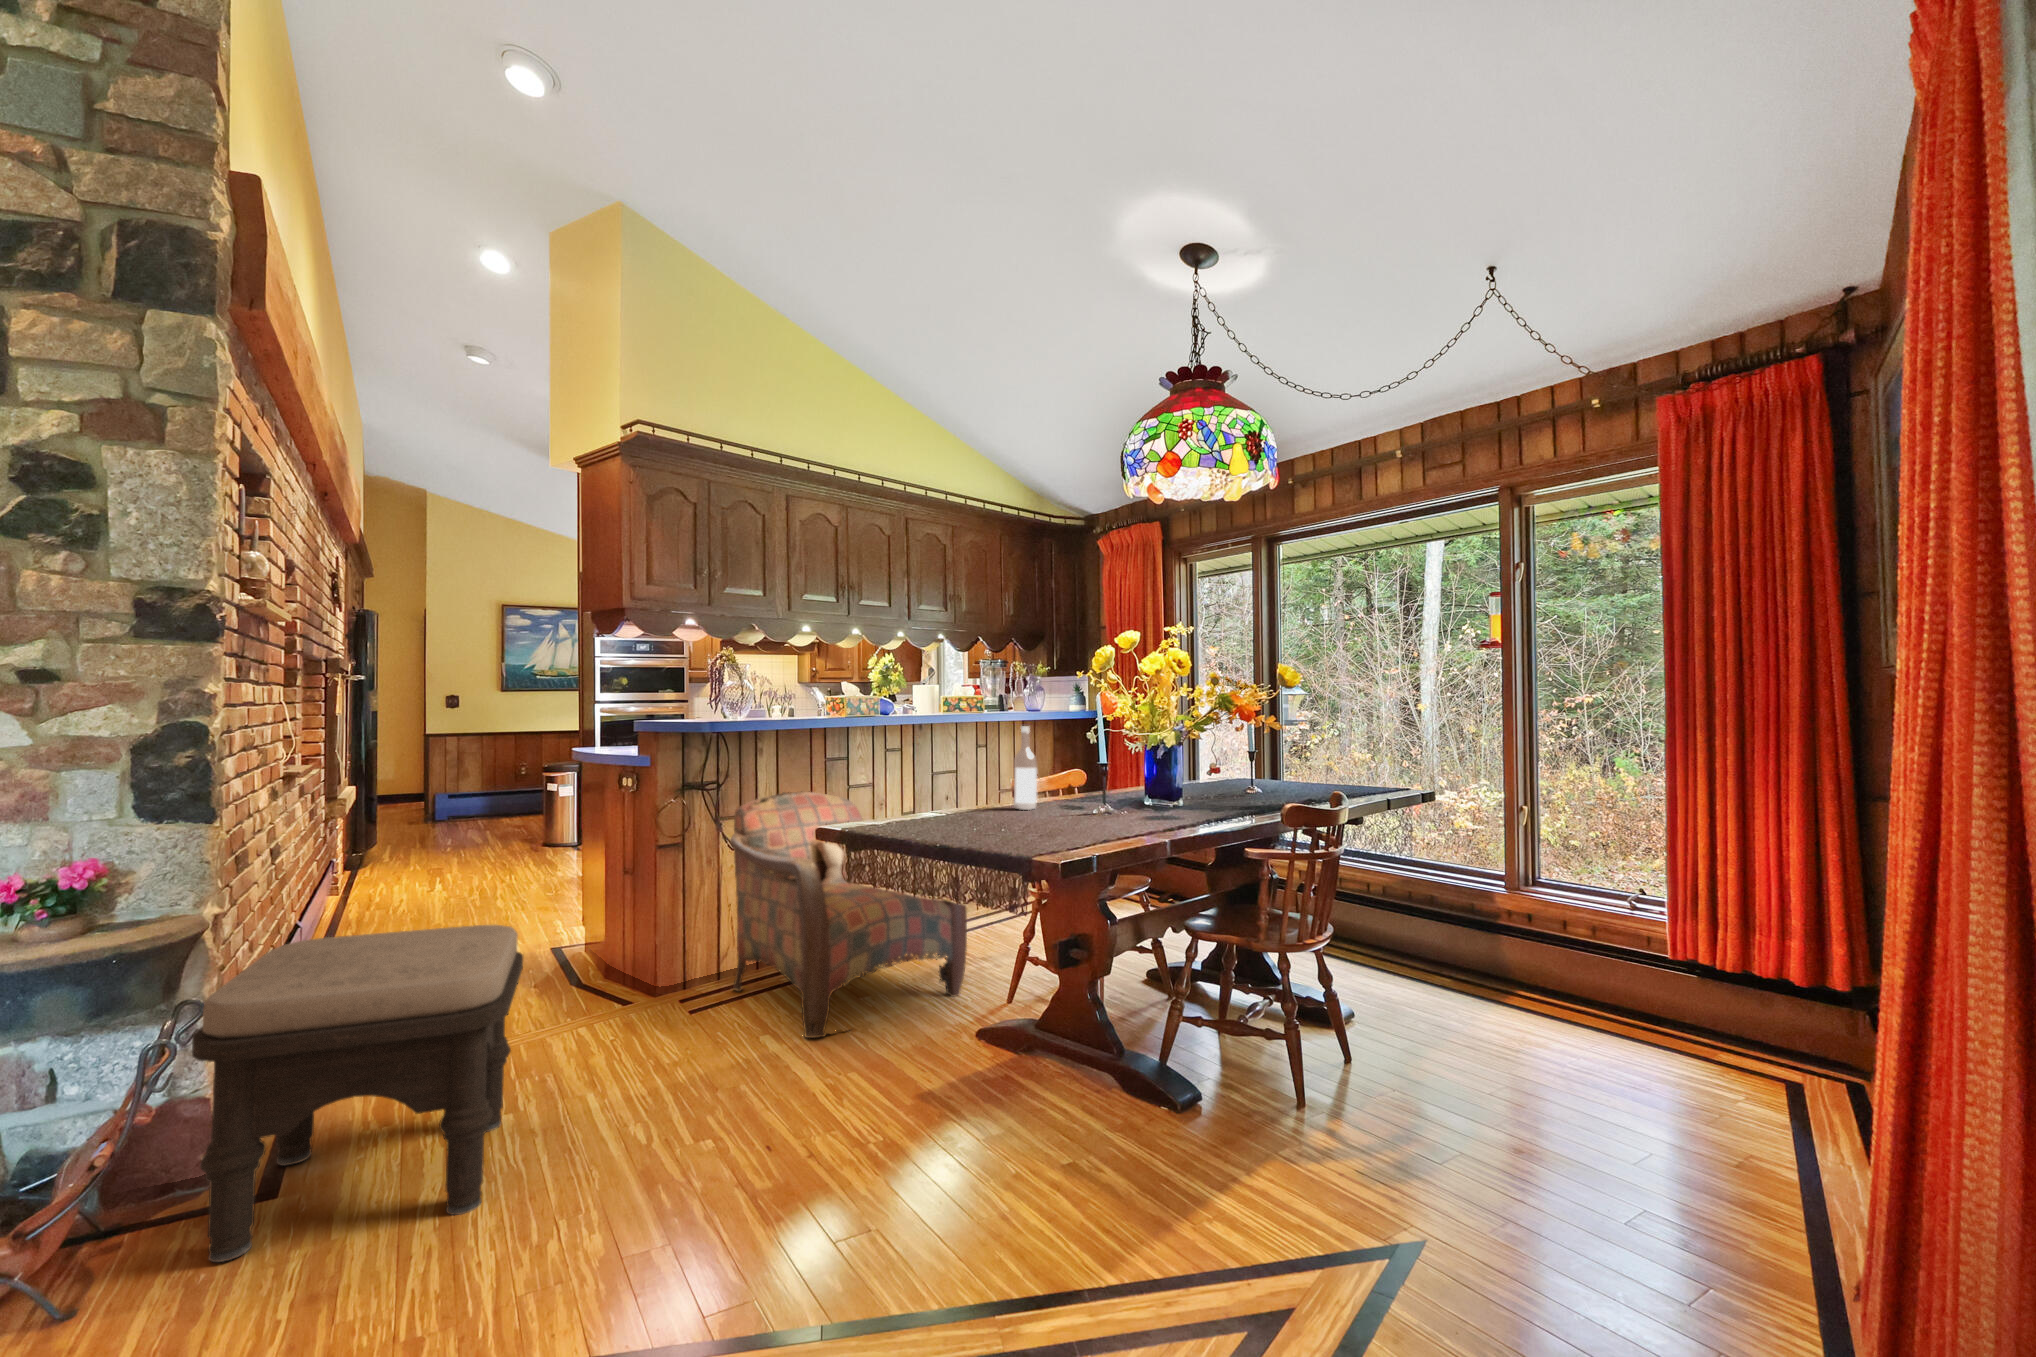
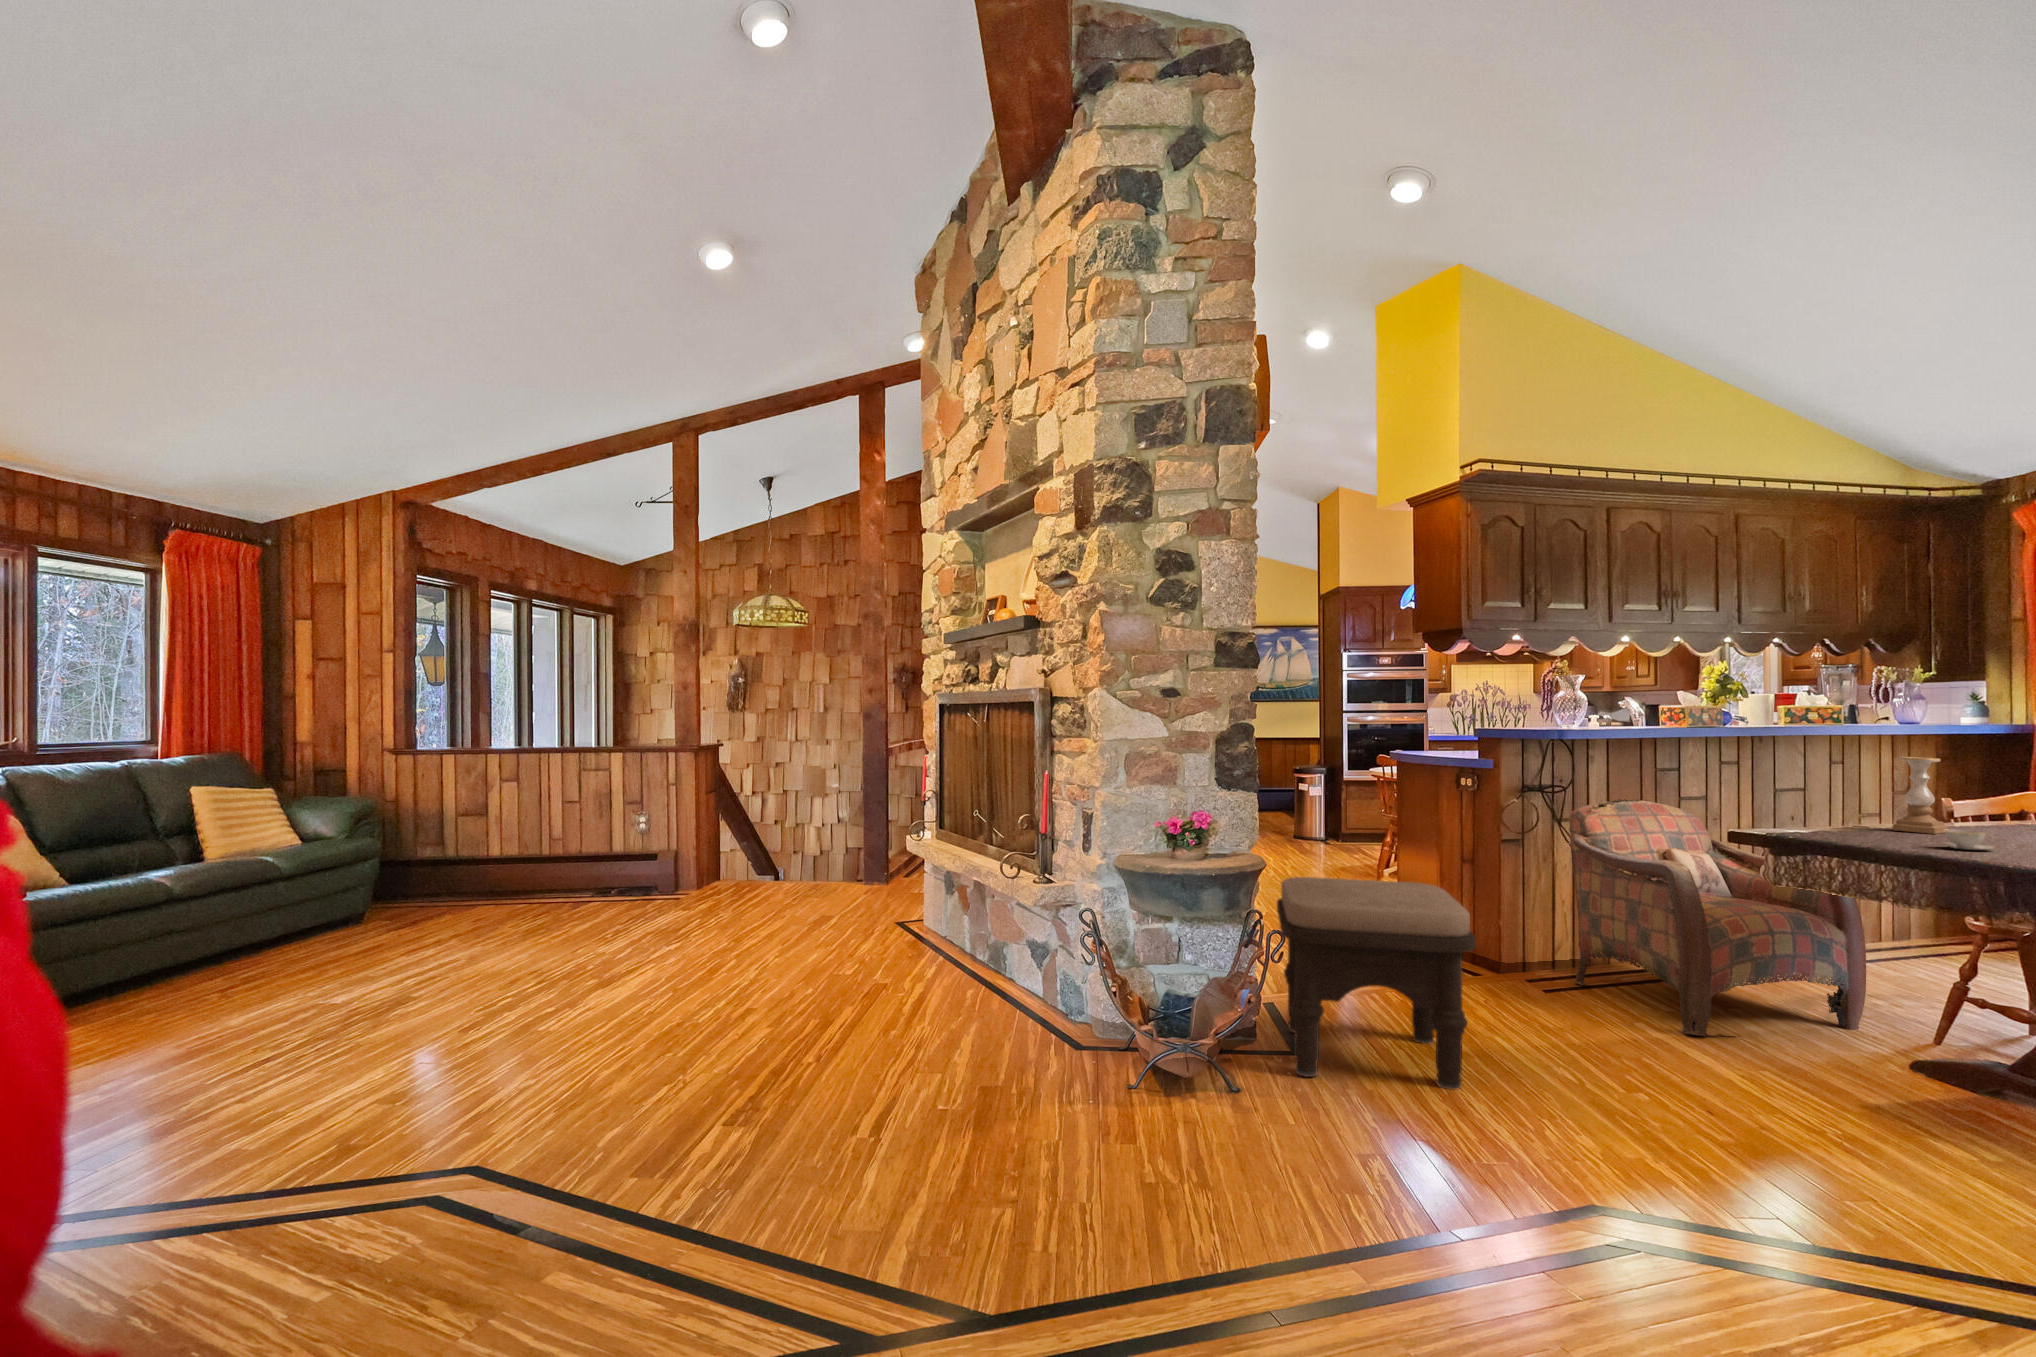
wine bottle: present [1014,726,1037,810] -> none [1949,739,1984,831]
candle holder: none [969,744,1009,816] -> present [1893,757,1947,834]
teacup: none [978,817,1020,836] -> present [1939,830,1994,850]

